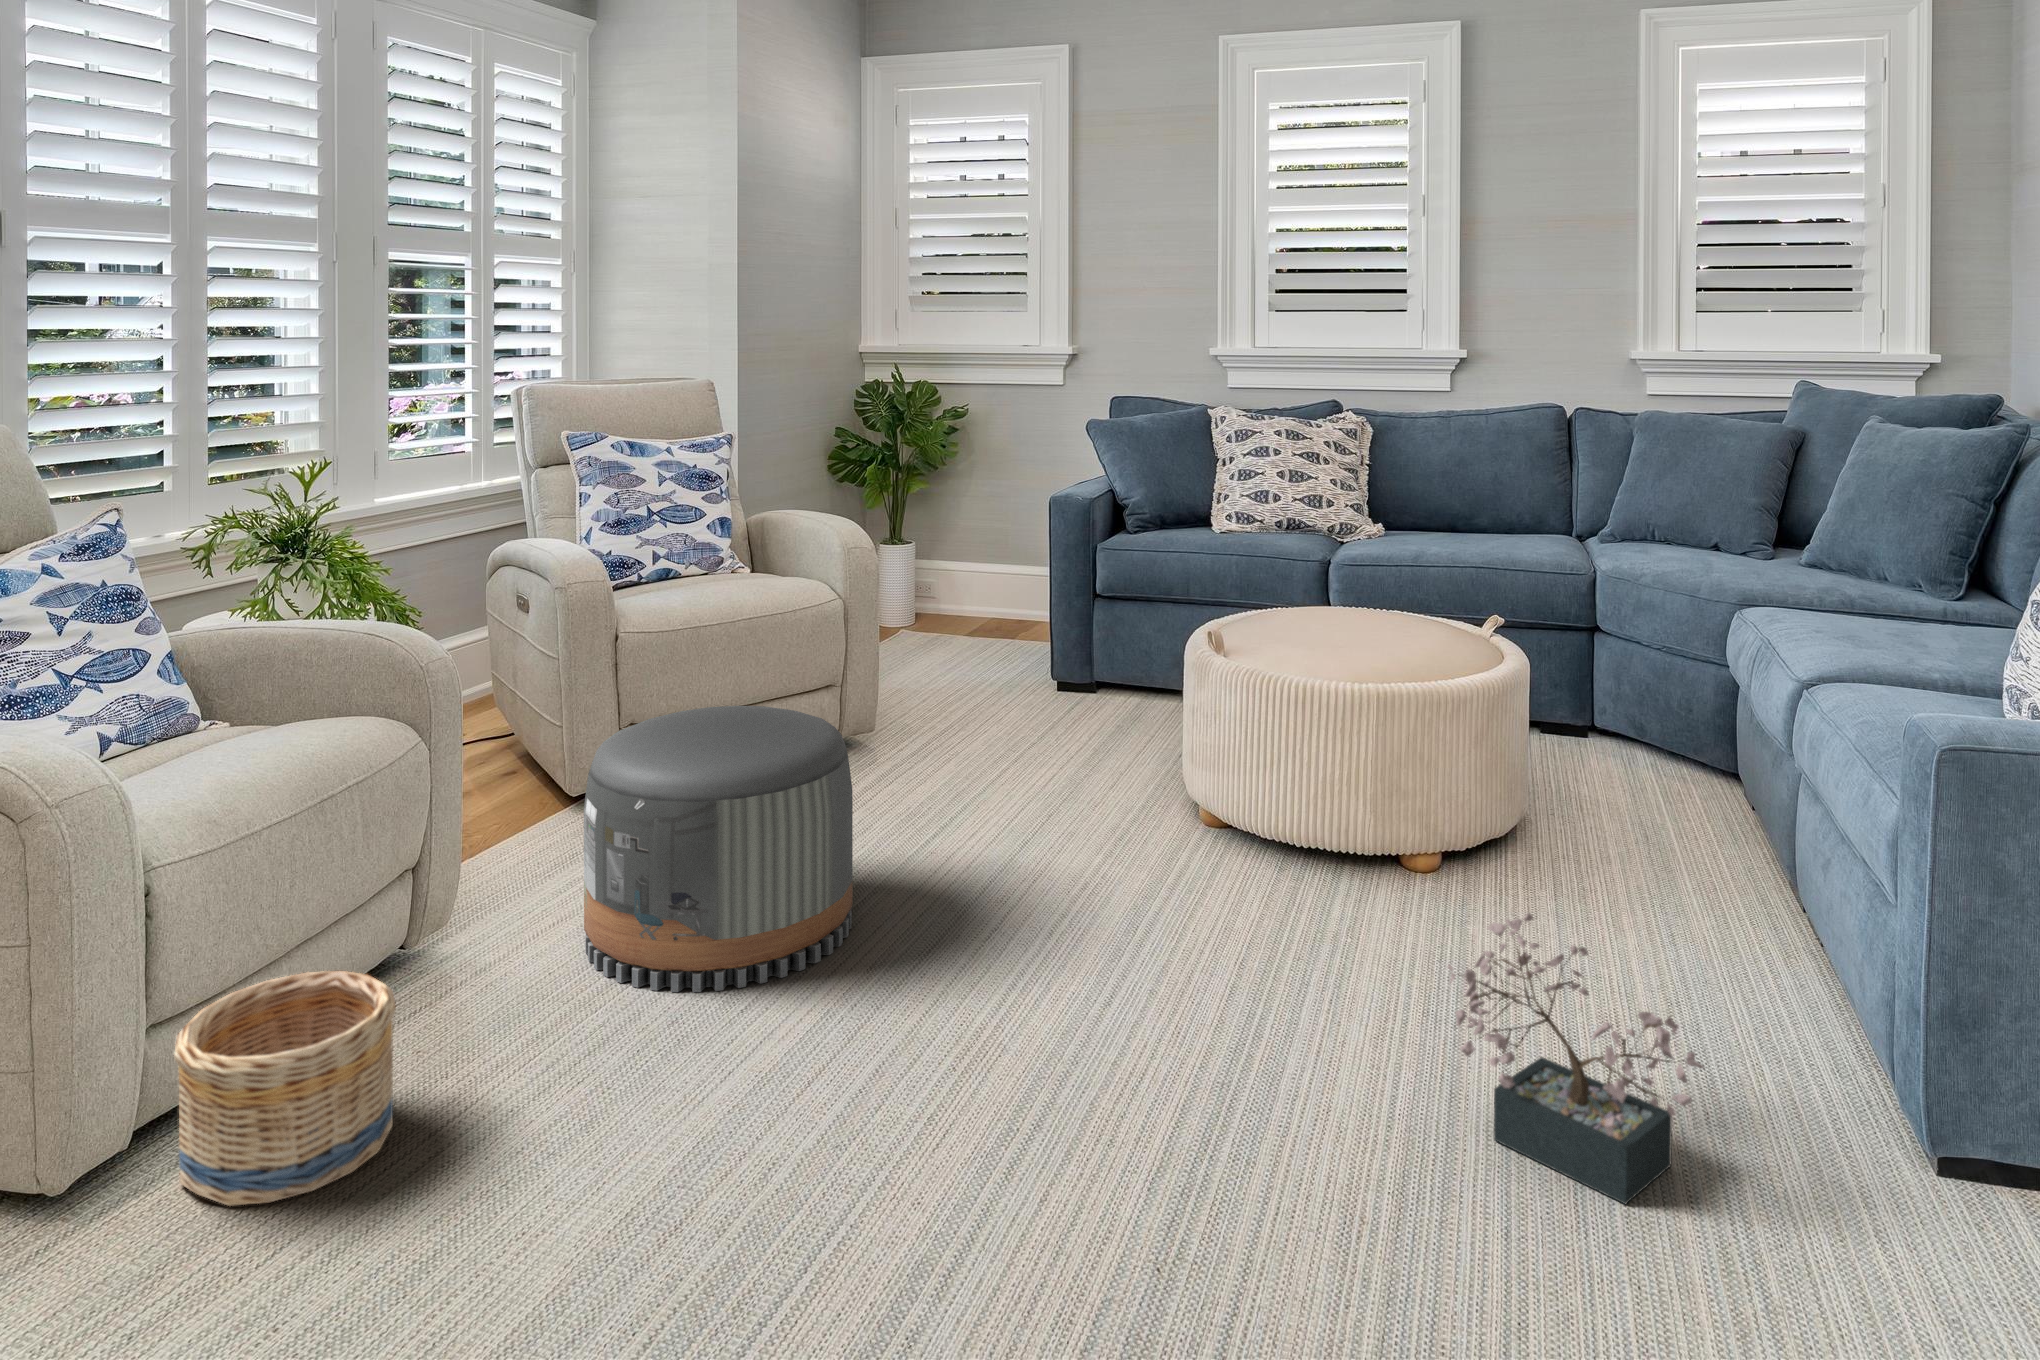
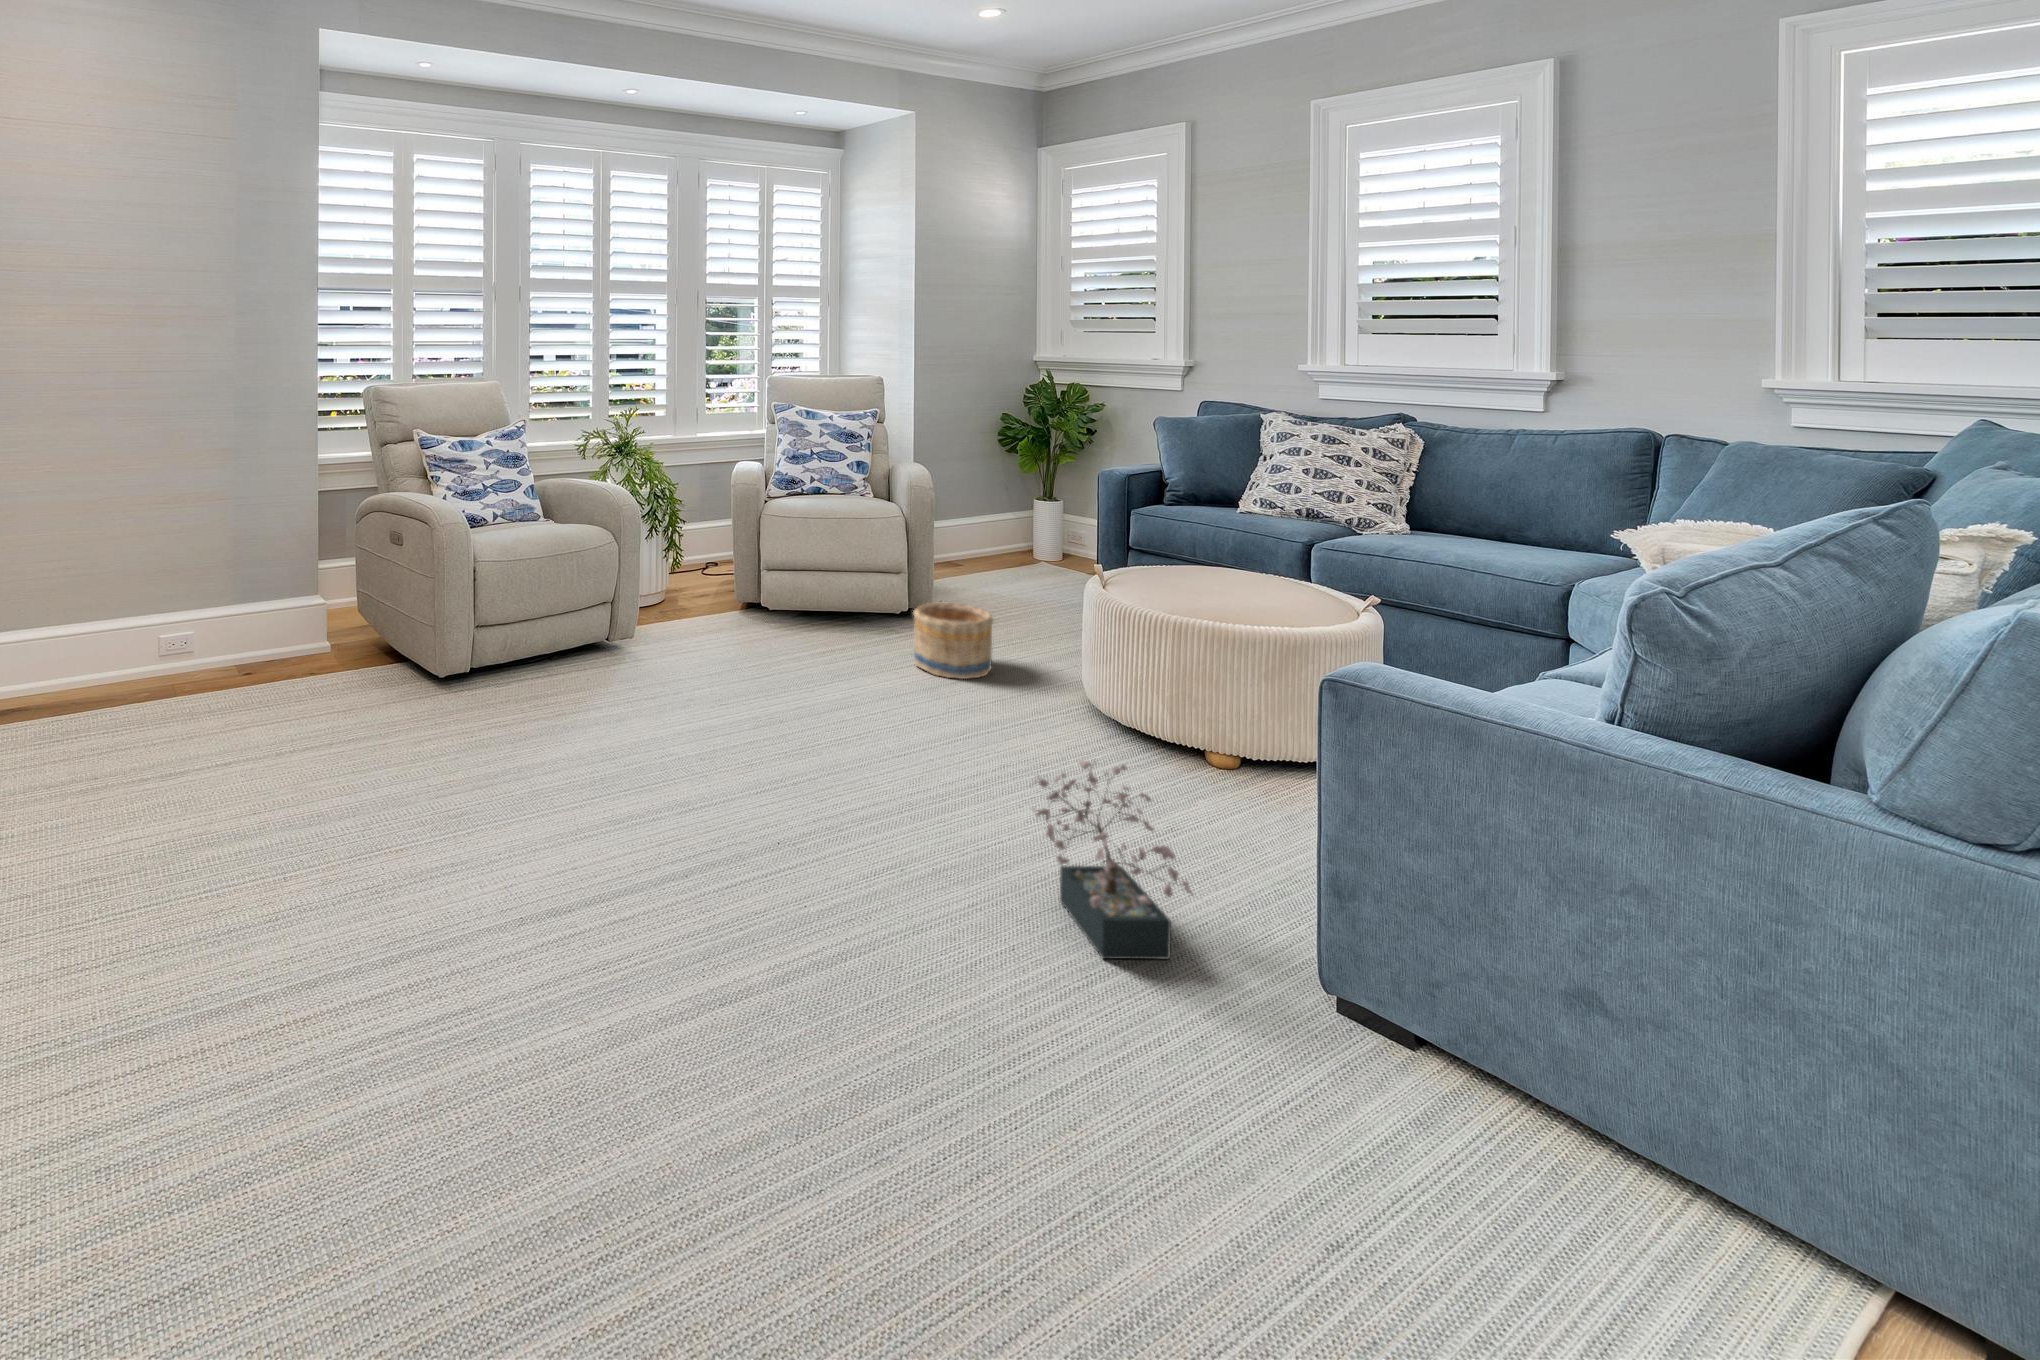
pouf: present [584,706,853,992] -> none [682,555,828,705]
basket: present [174,971,396,1206] -> present [914,603,993,679]

